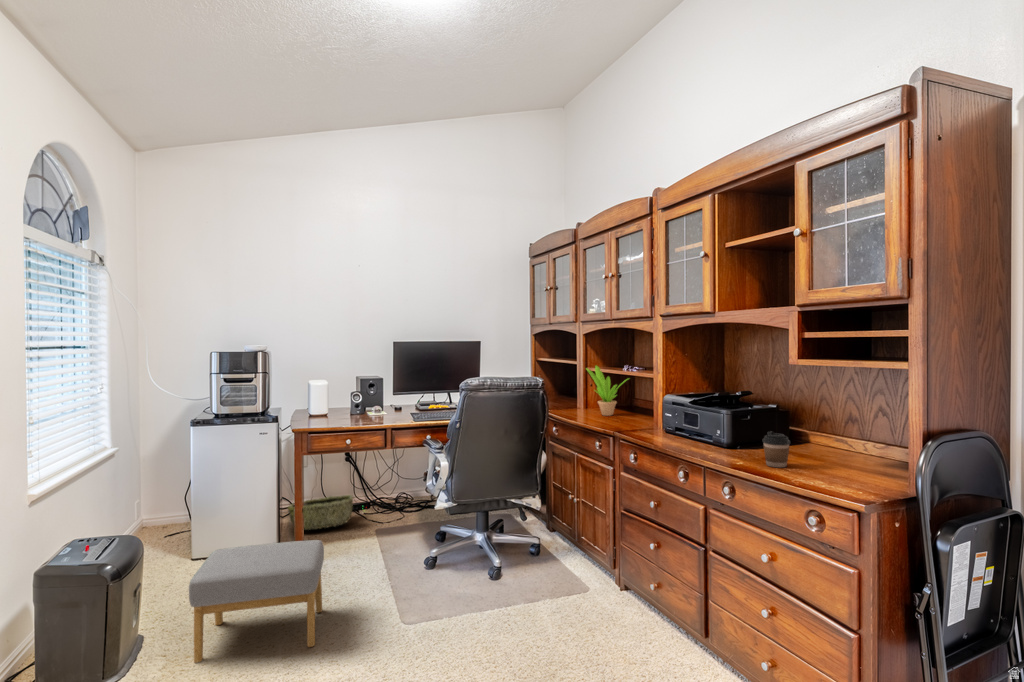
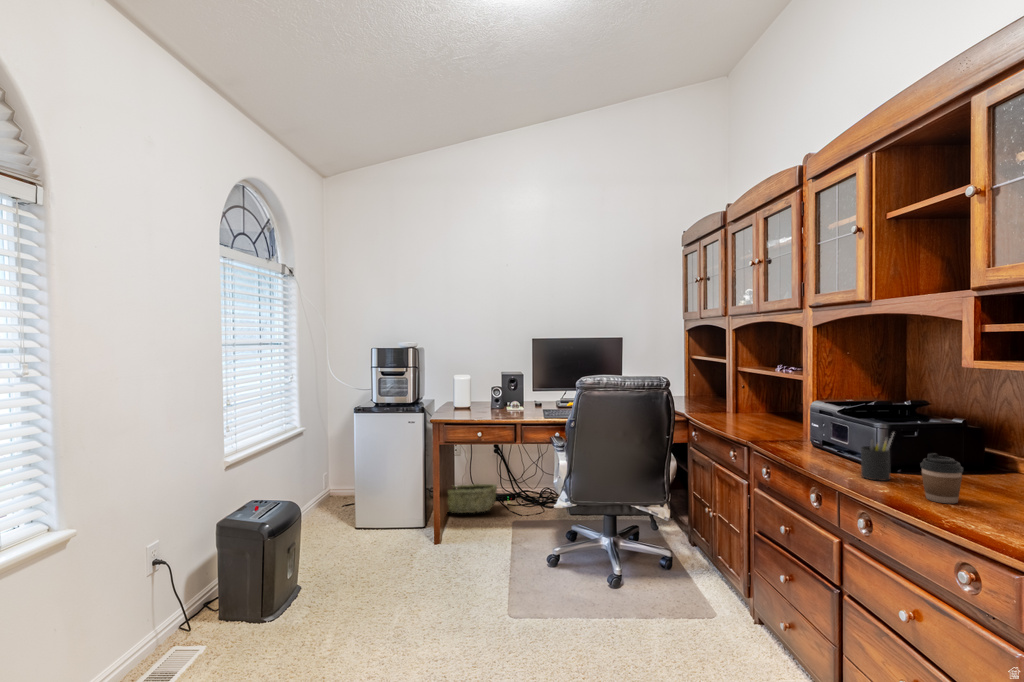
potted plant: present [586,366,628,416] -> none [726,365,782,422]
pen holder: none [716,417,739,455] -> present [861,433,894,481]
footstool: present [189,540,324,663] -> none [320,521,441,624]

